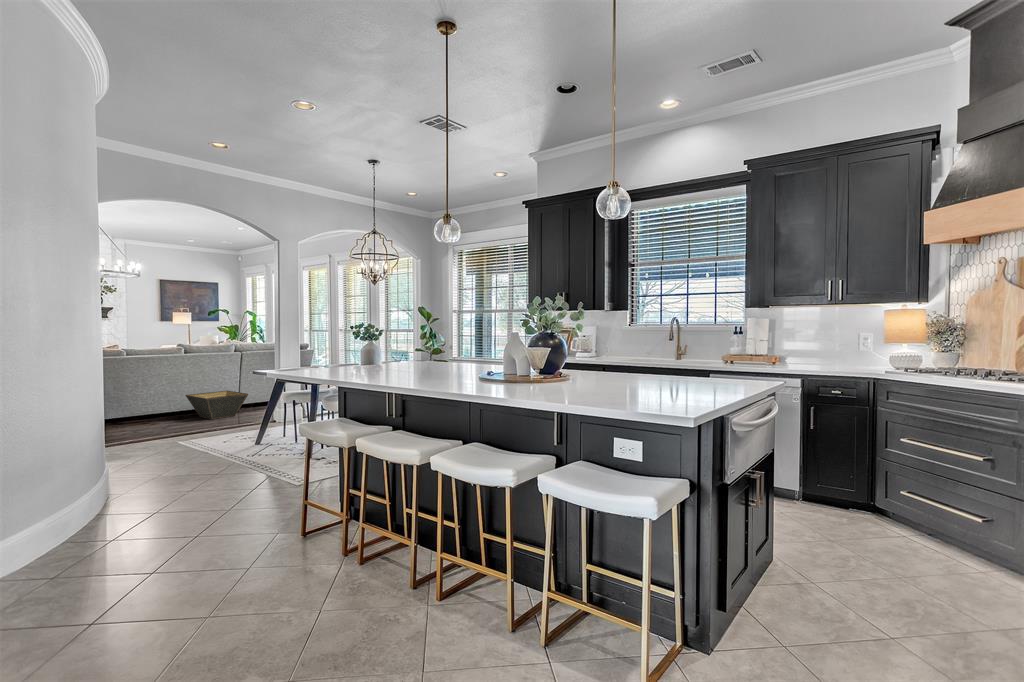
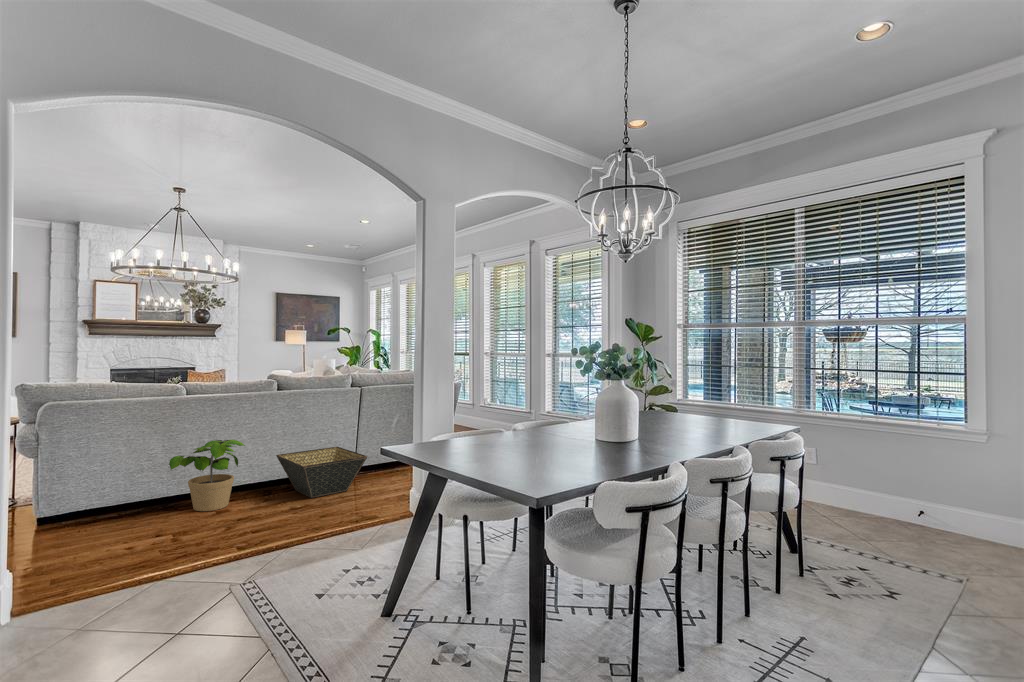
potted plant: none [119,382,170,427] -> present [169,440,245,511]

